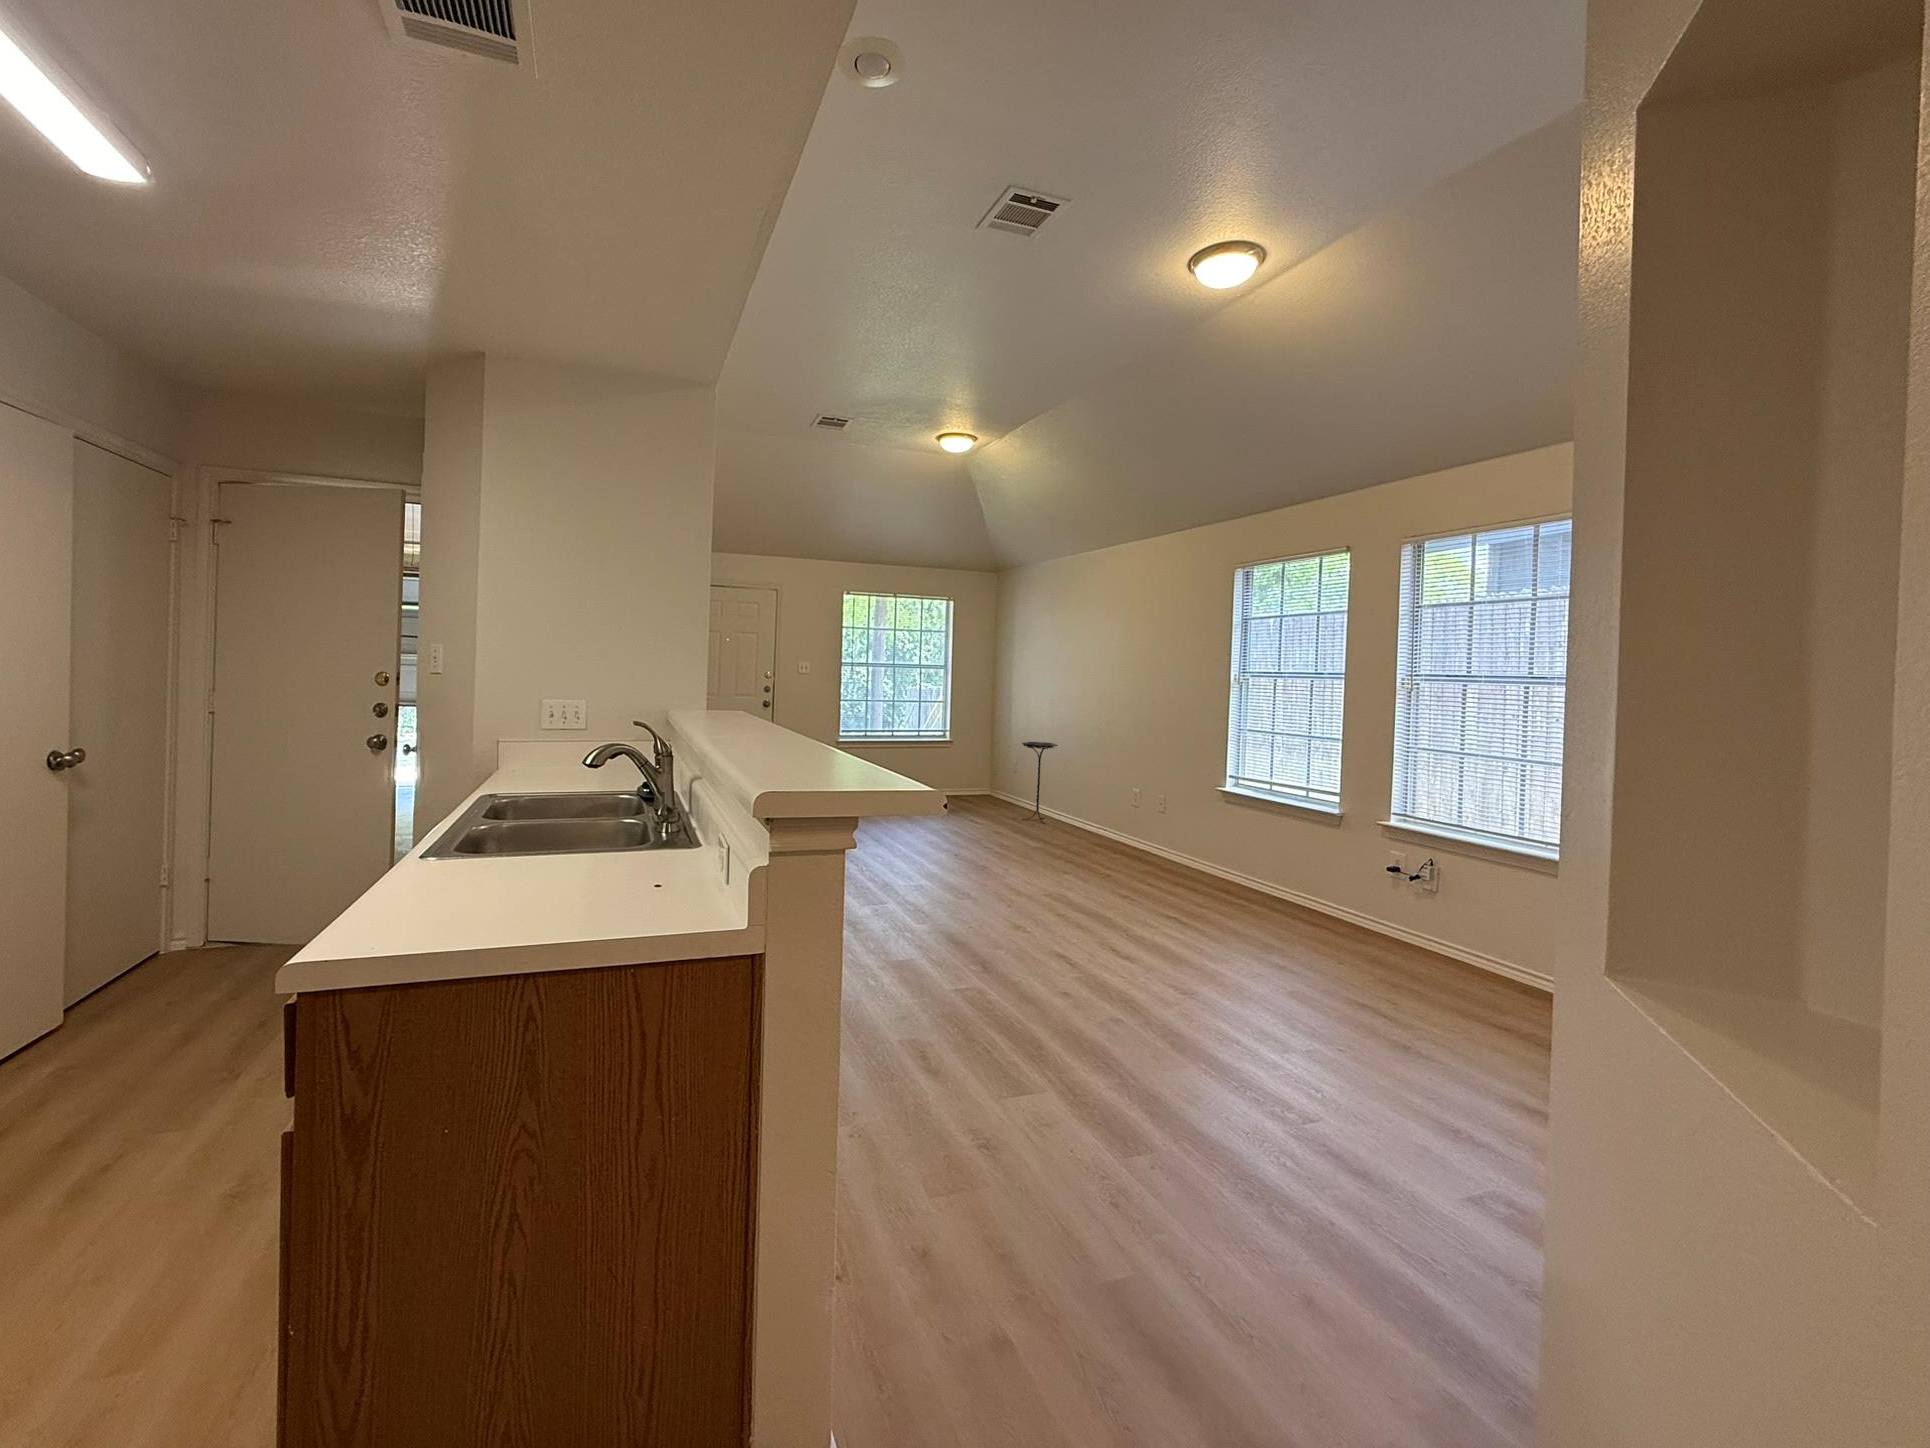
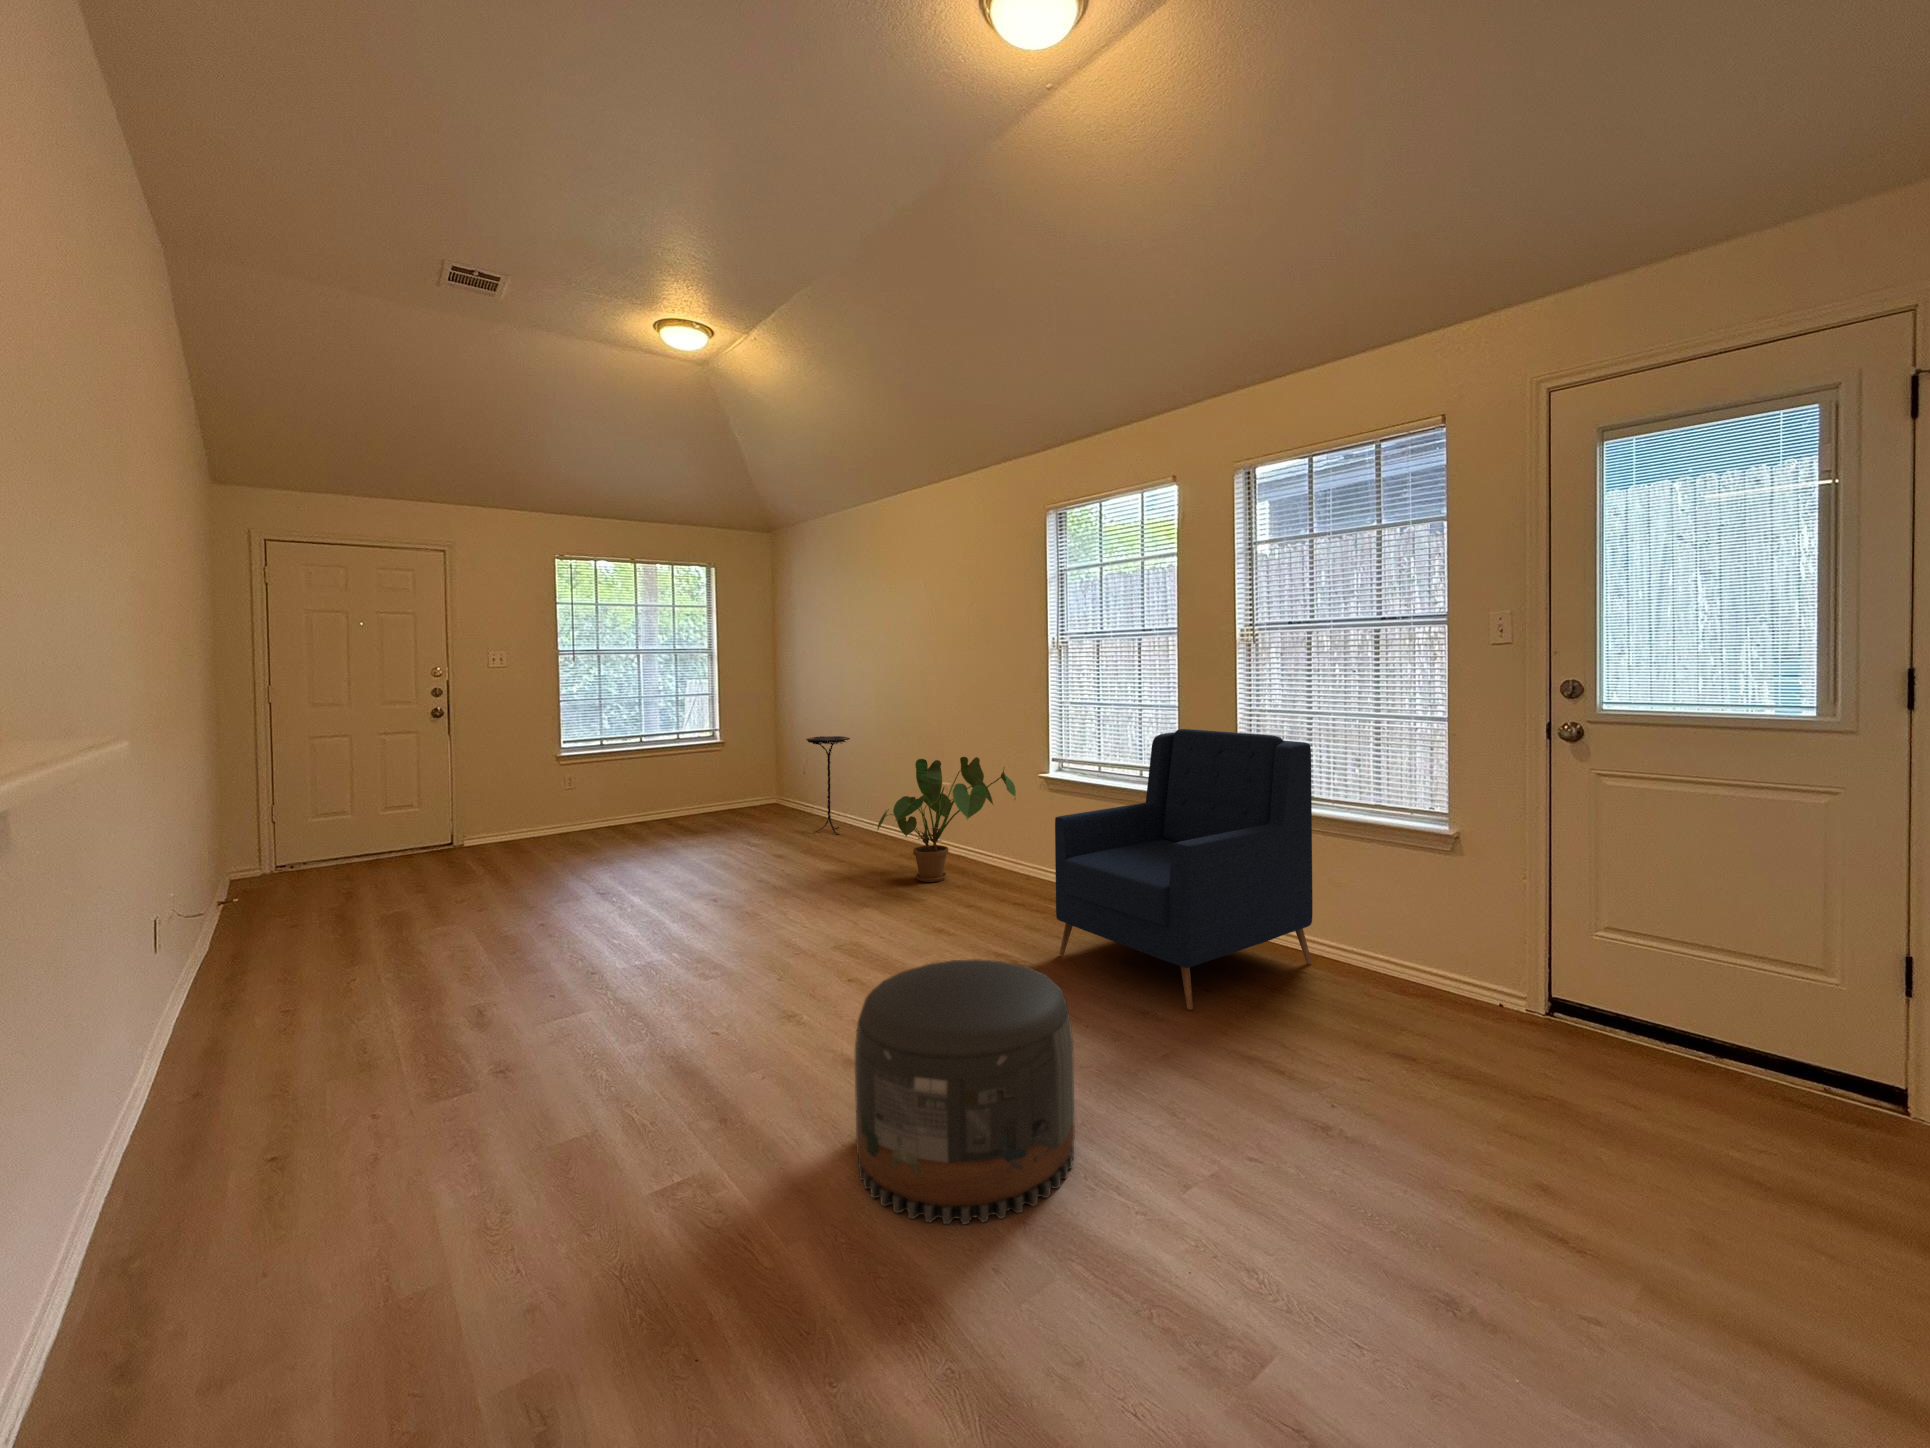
armchair: none [1221,758,1453,973] -> present [1055,729,1313,1009]
house plant: none [1079,766,1197,866] -> present [878,757,1016,882]
pouf: none [1070,897,1214,1045] -> present [854,959,1075,1224]

